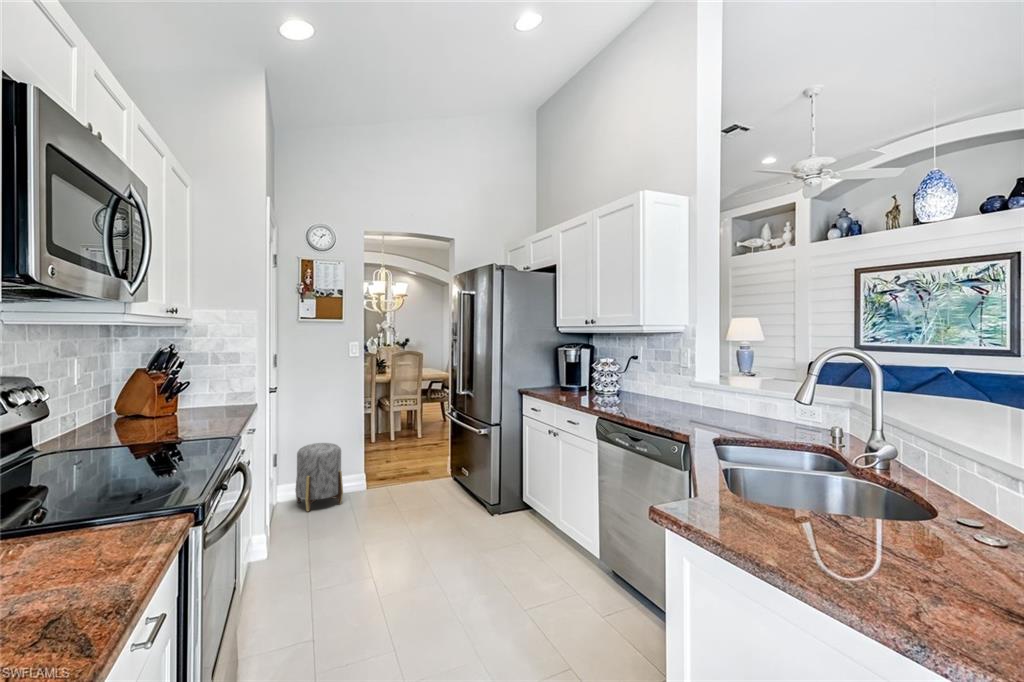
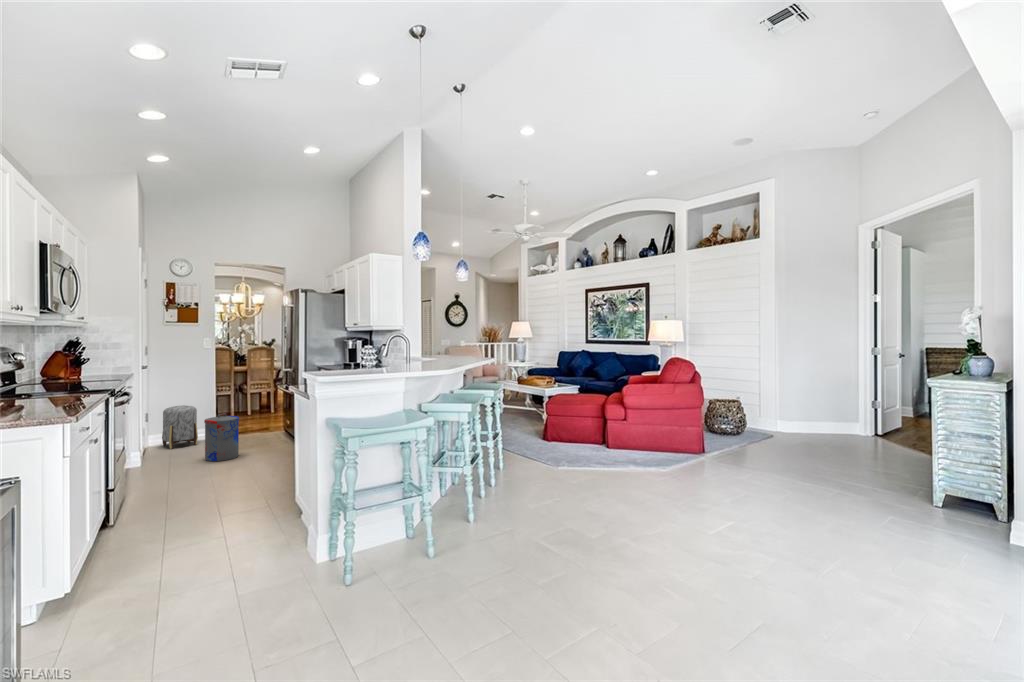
trash can: none [360,470,411,554] -> present [204,413,239,461]

